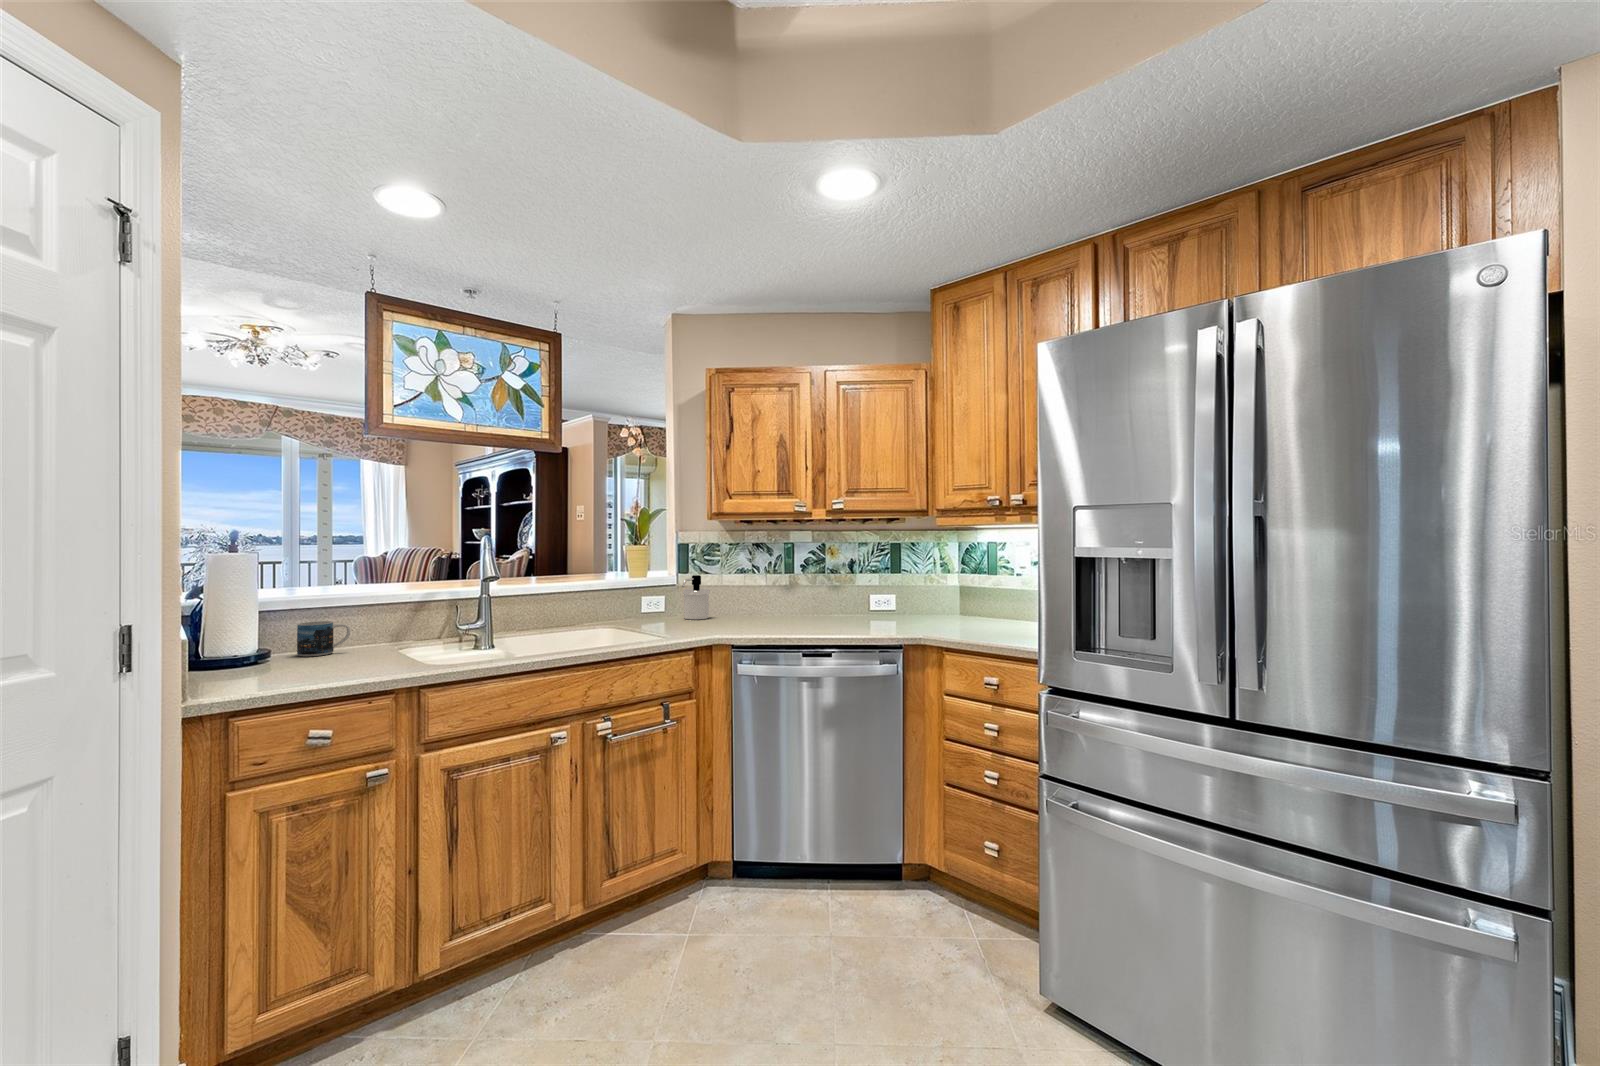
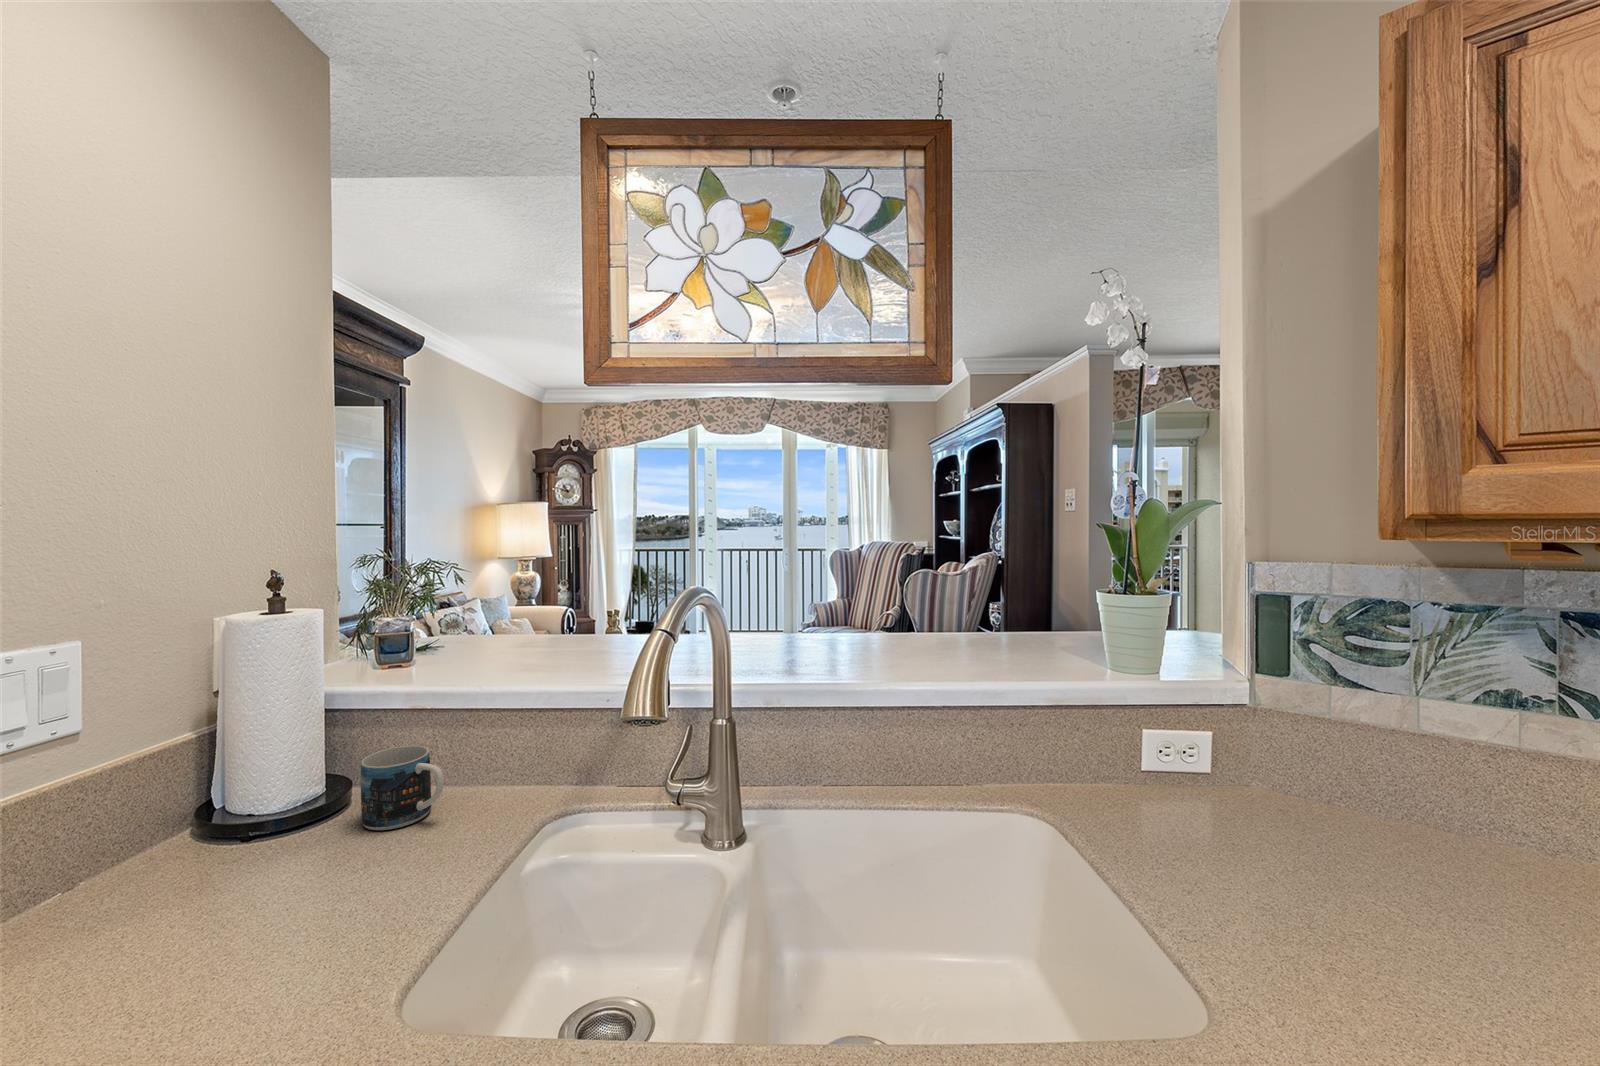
soap dispenser: present [682,575,710,620] -> none [1269,692,1369,836]

